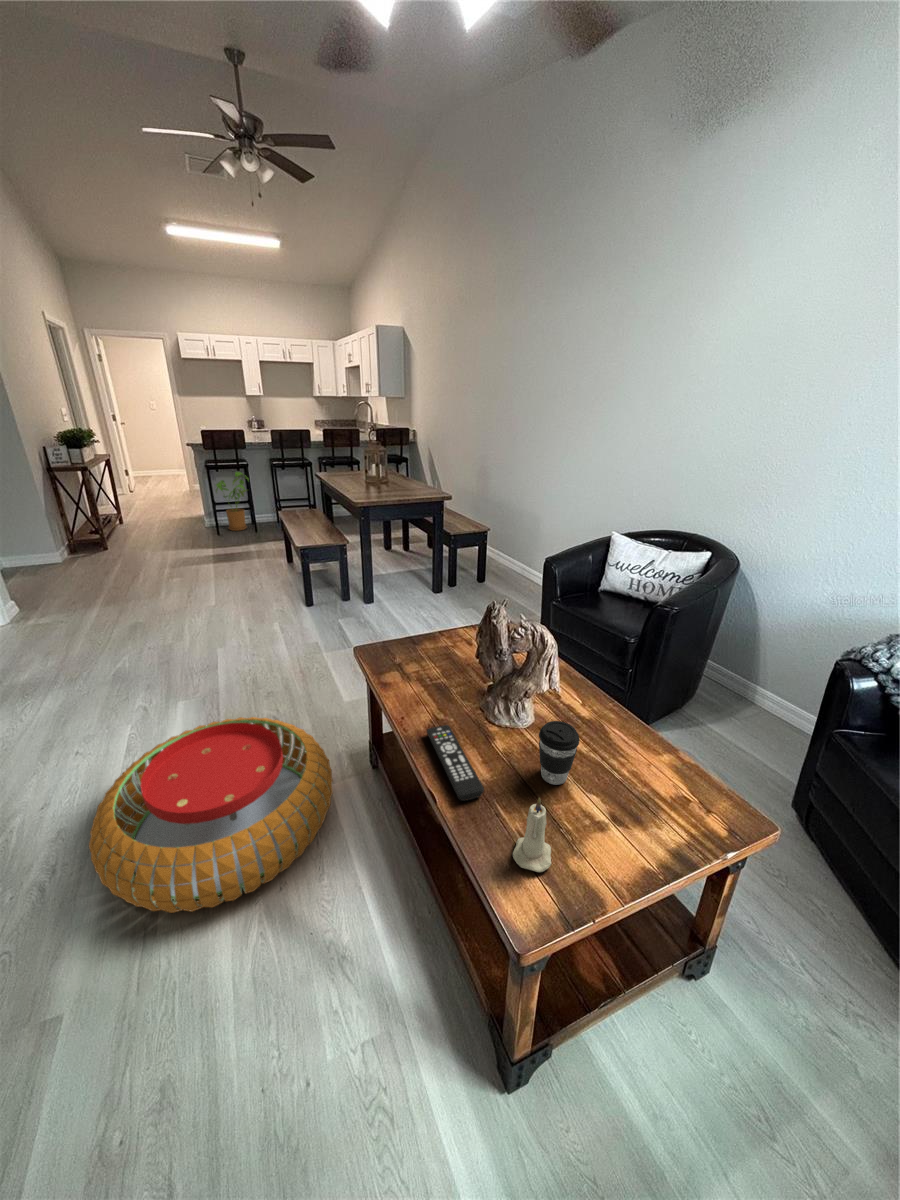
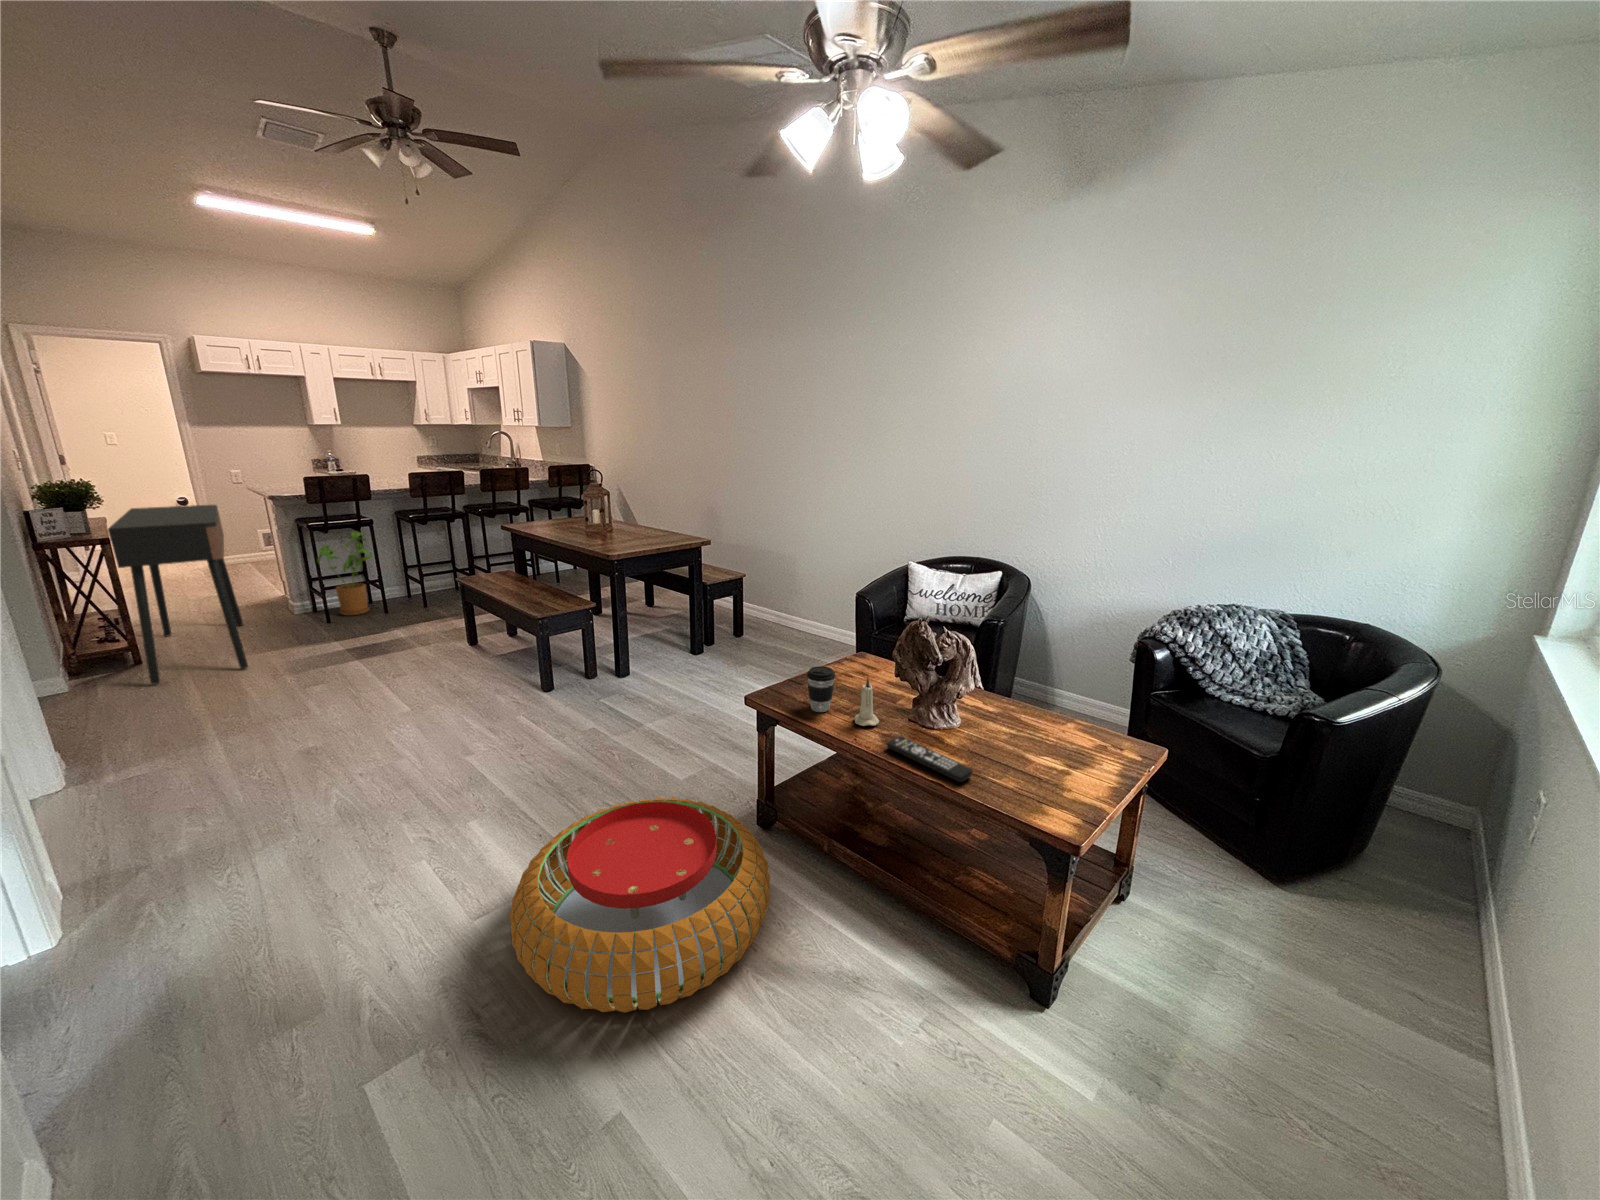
console table: none [72,448,175,563] -> present [108,505,248,684]
coffee cup: present [539,721,580,785] -> present [807,666,835,712]
candle: present [513,798,551,872] -> present [854,678,879,726]

